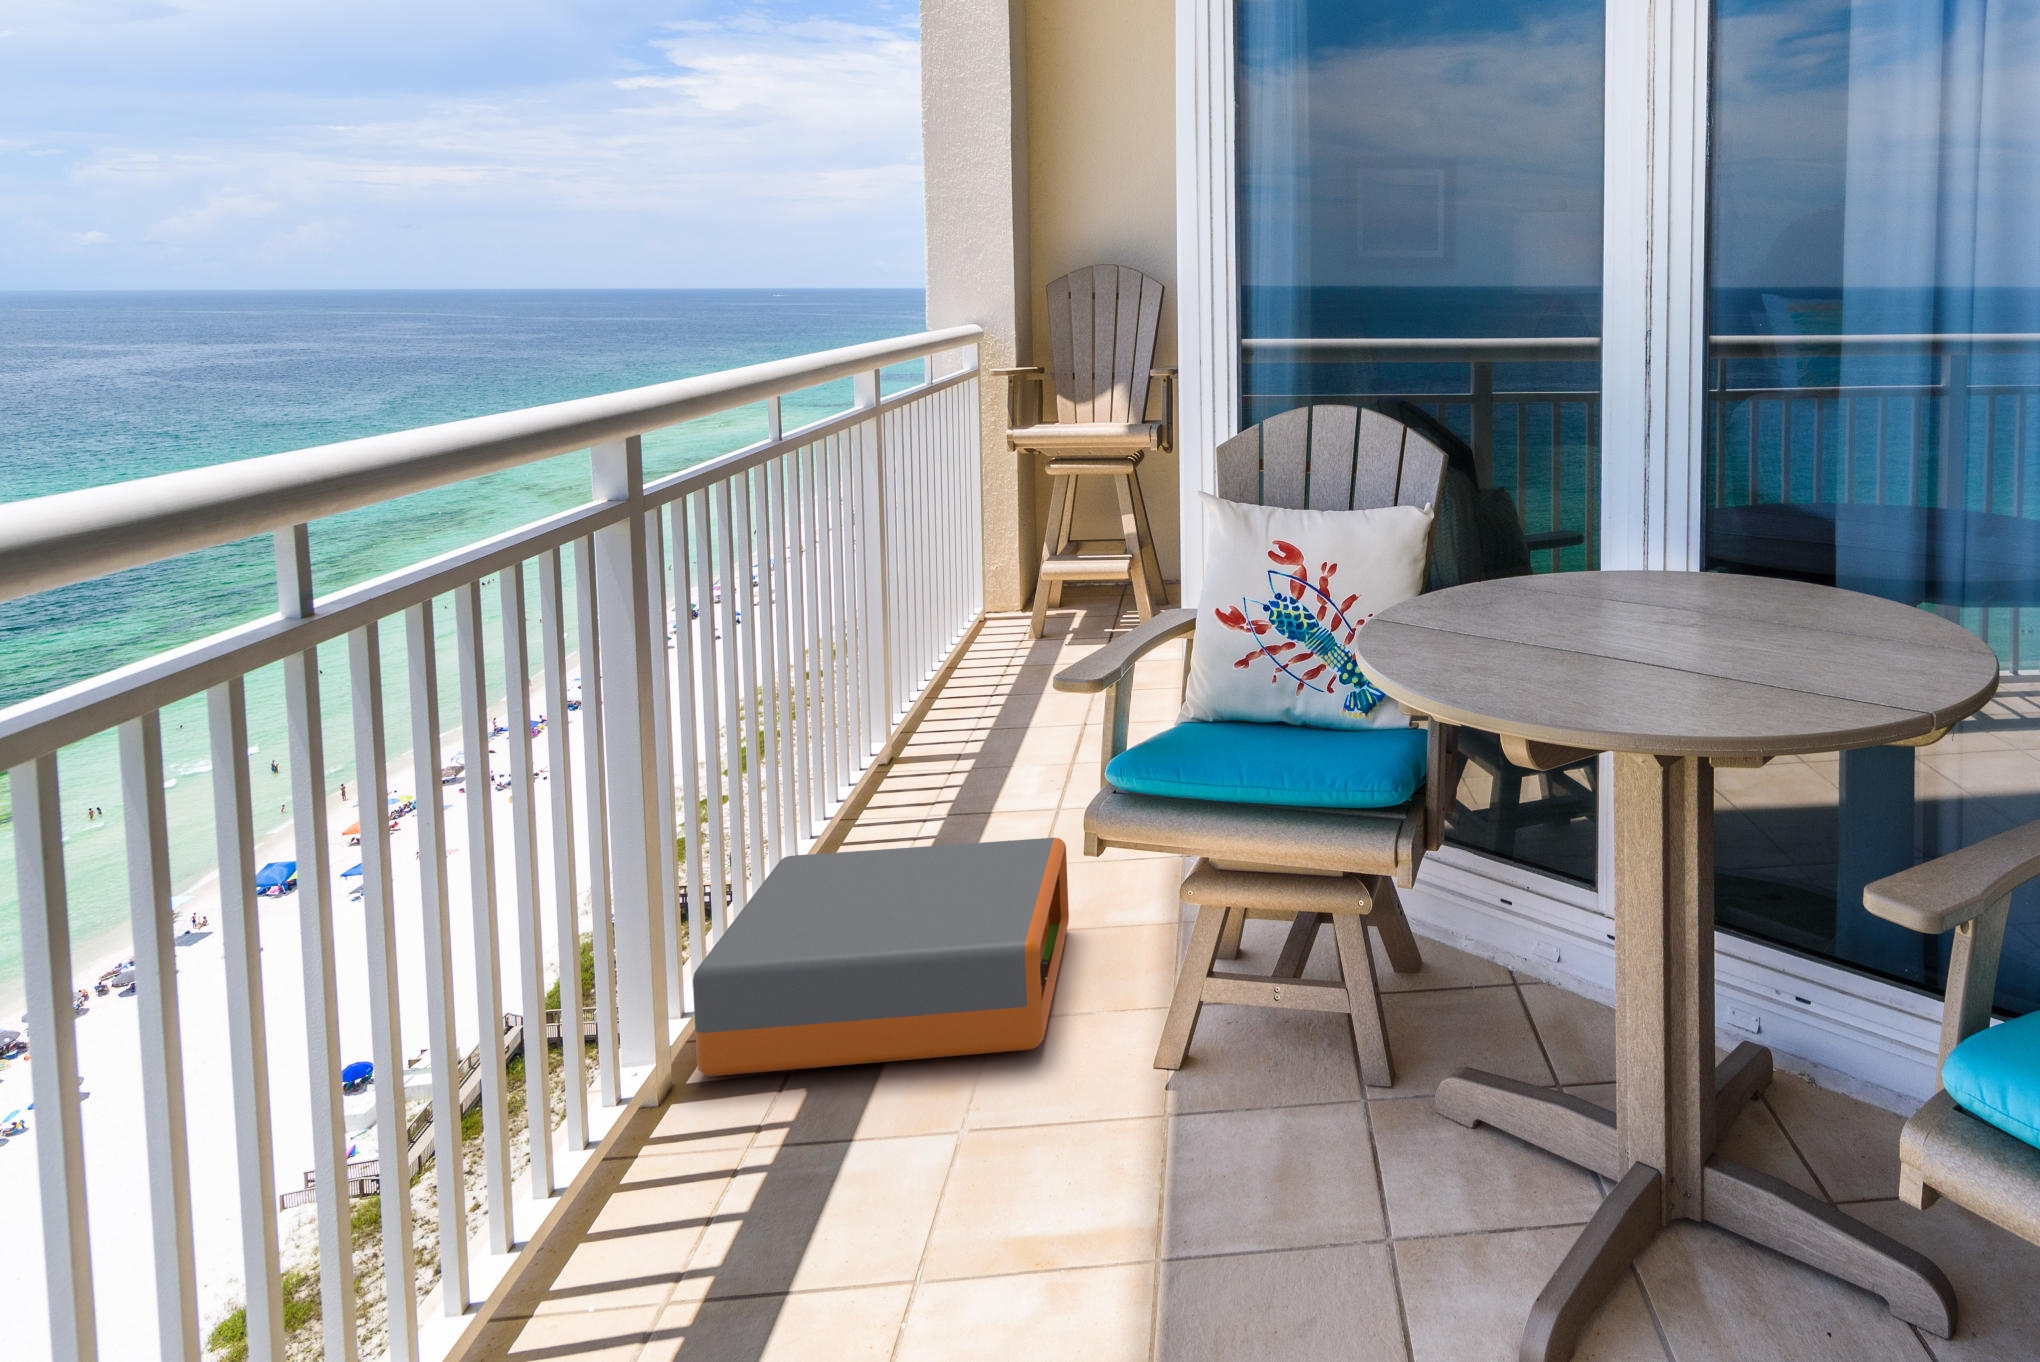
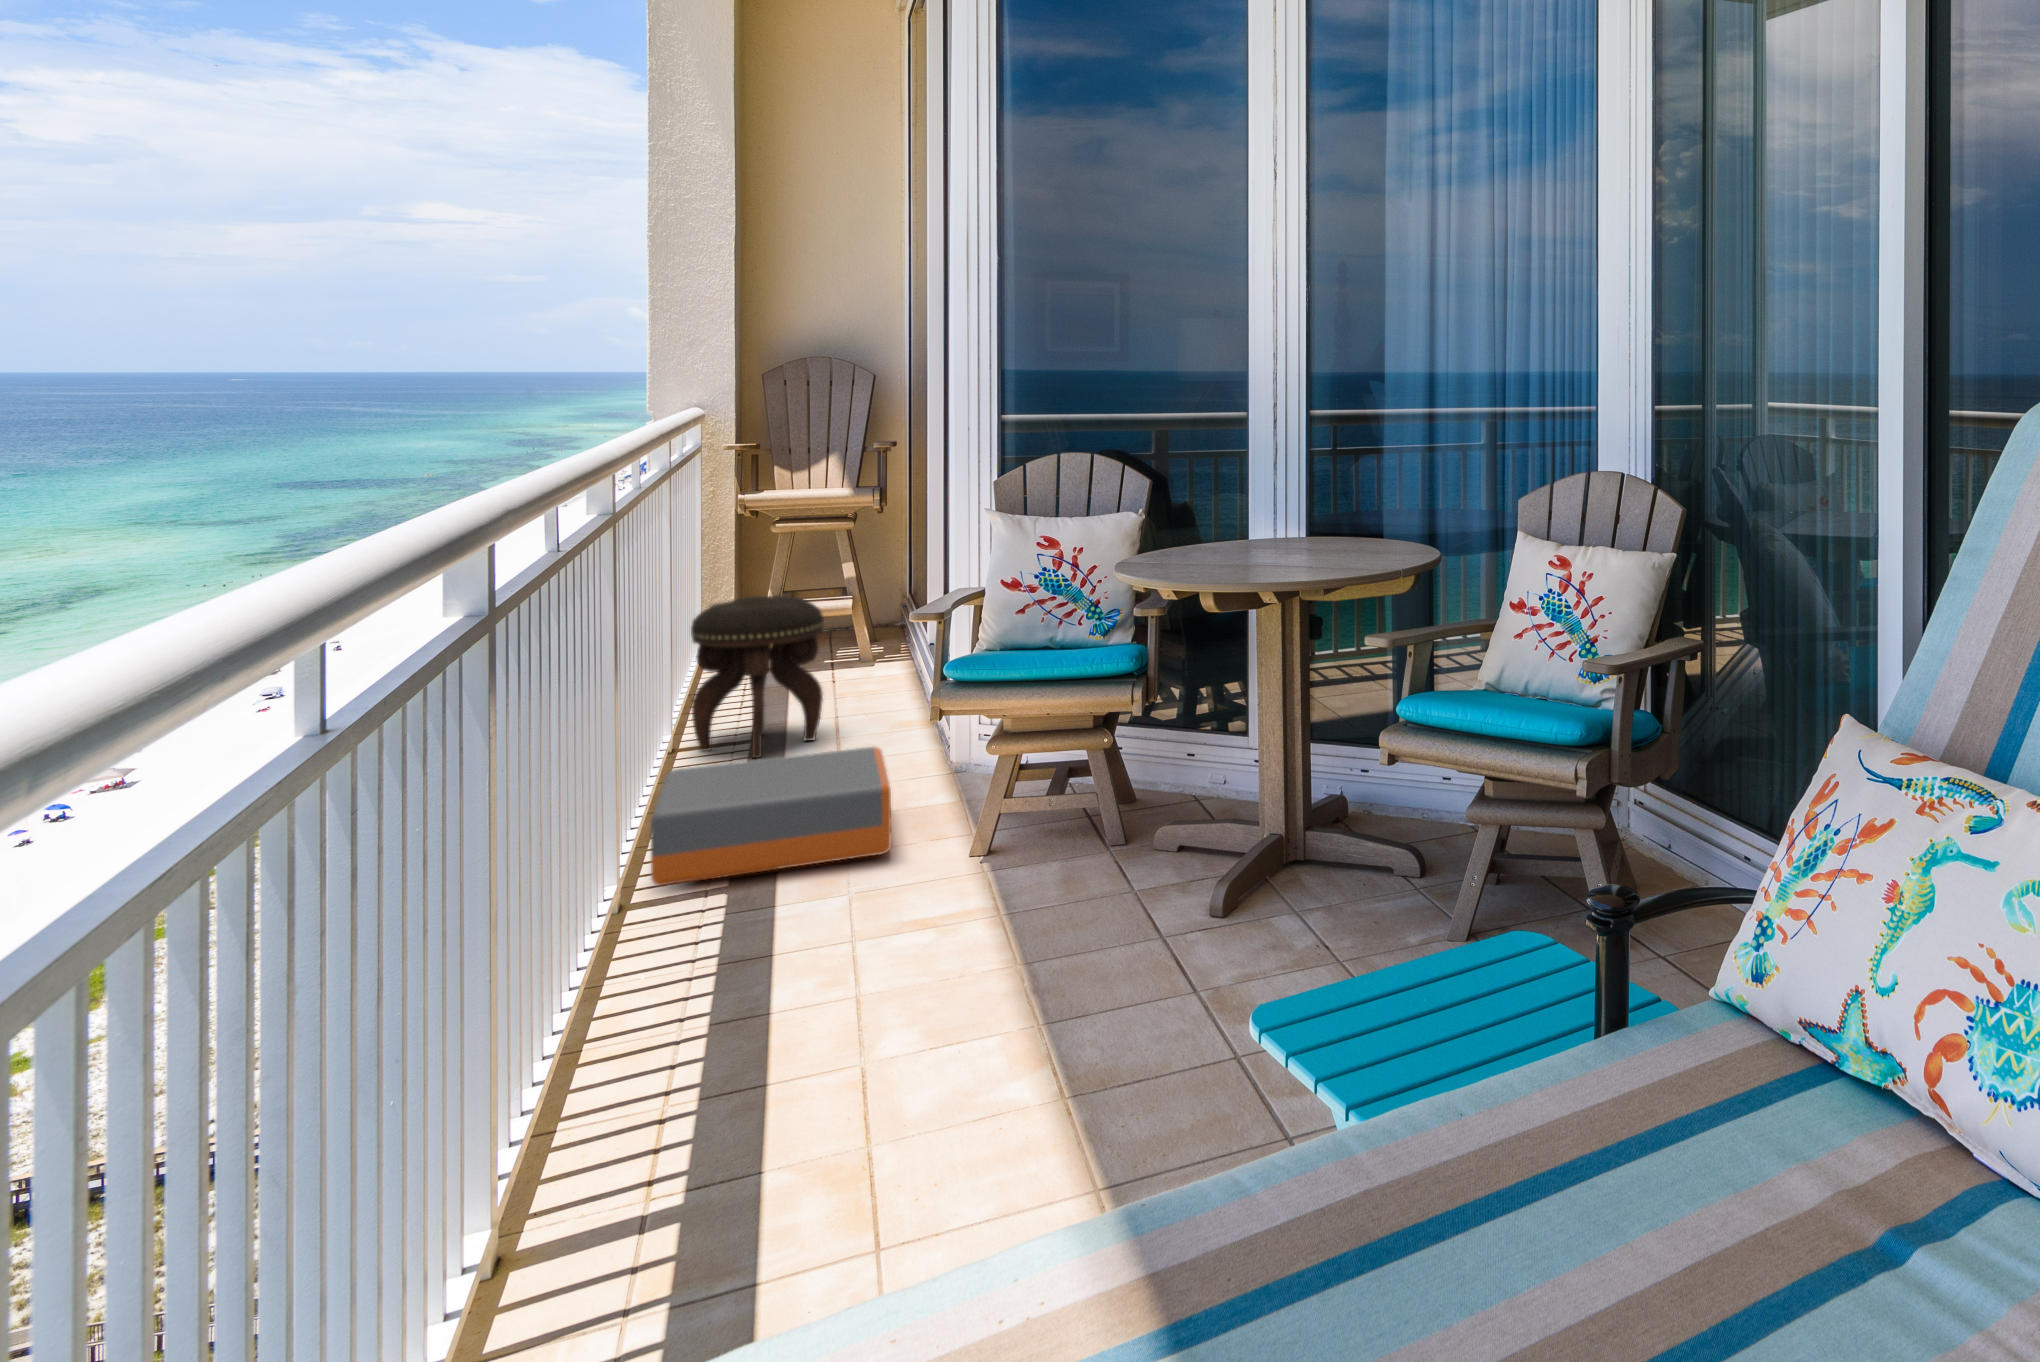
footstool: none [886,580,1046,797] -> present [691,596,824,758]

